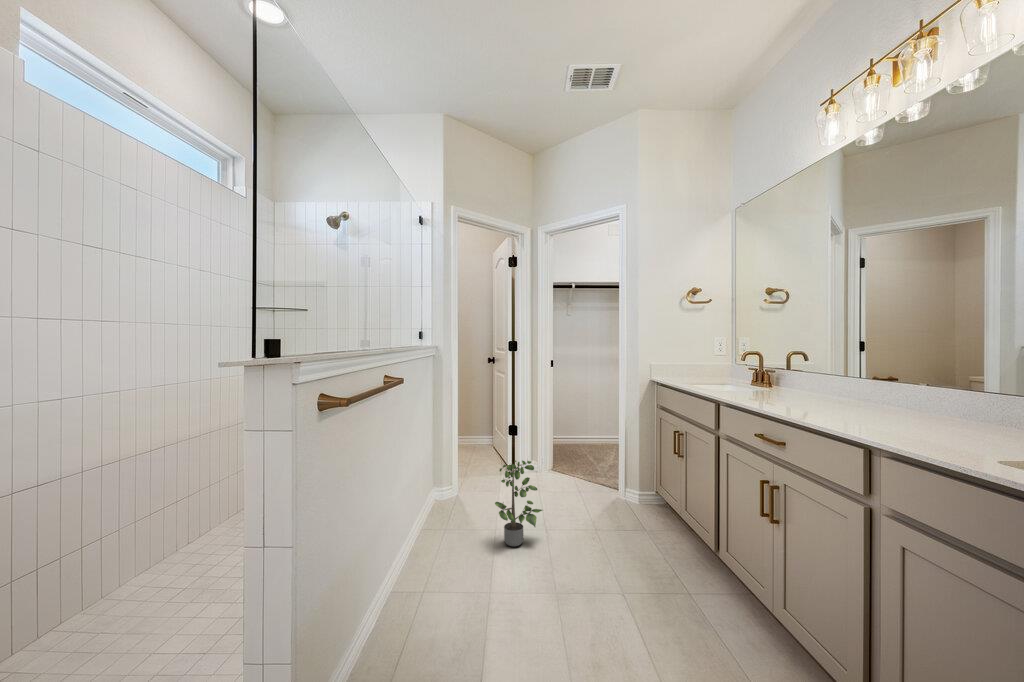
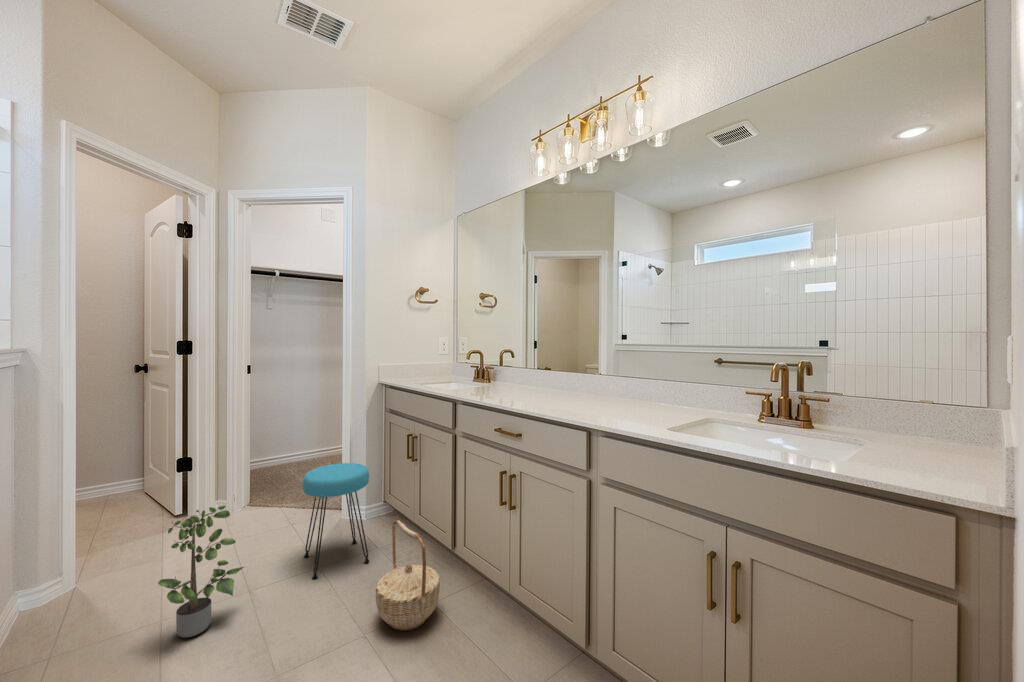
stool: none [584,447,637,539] -> present [303,463,369,578]
basket: none [635,505,696,606] -> present [376,520,440,630]

